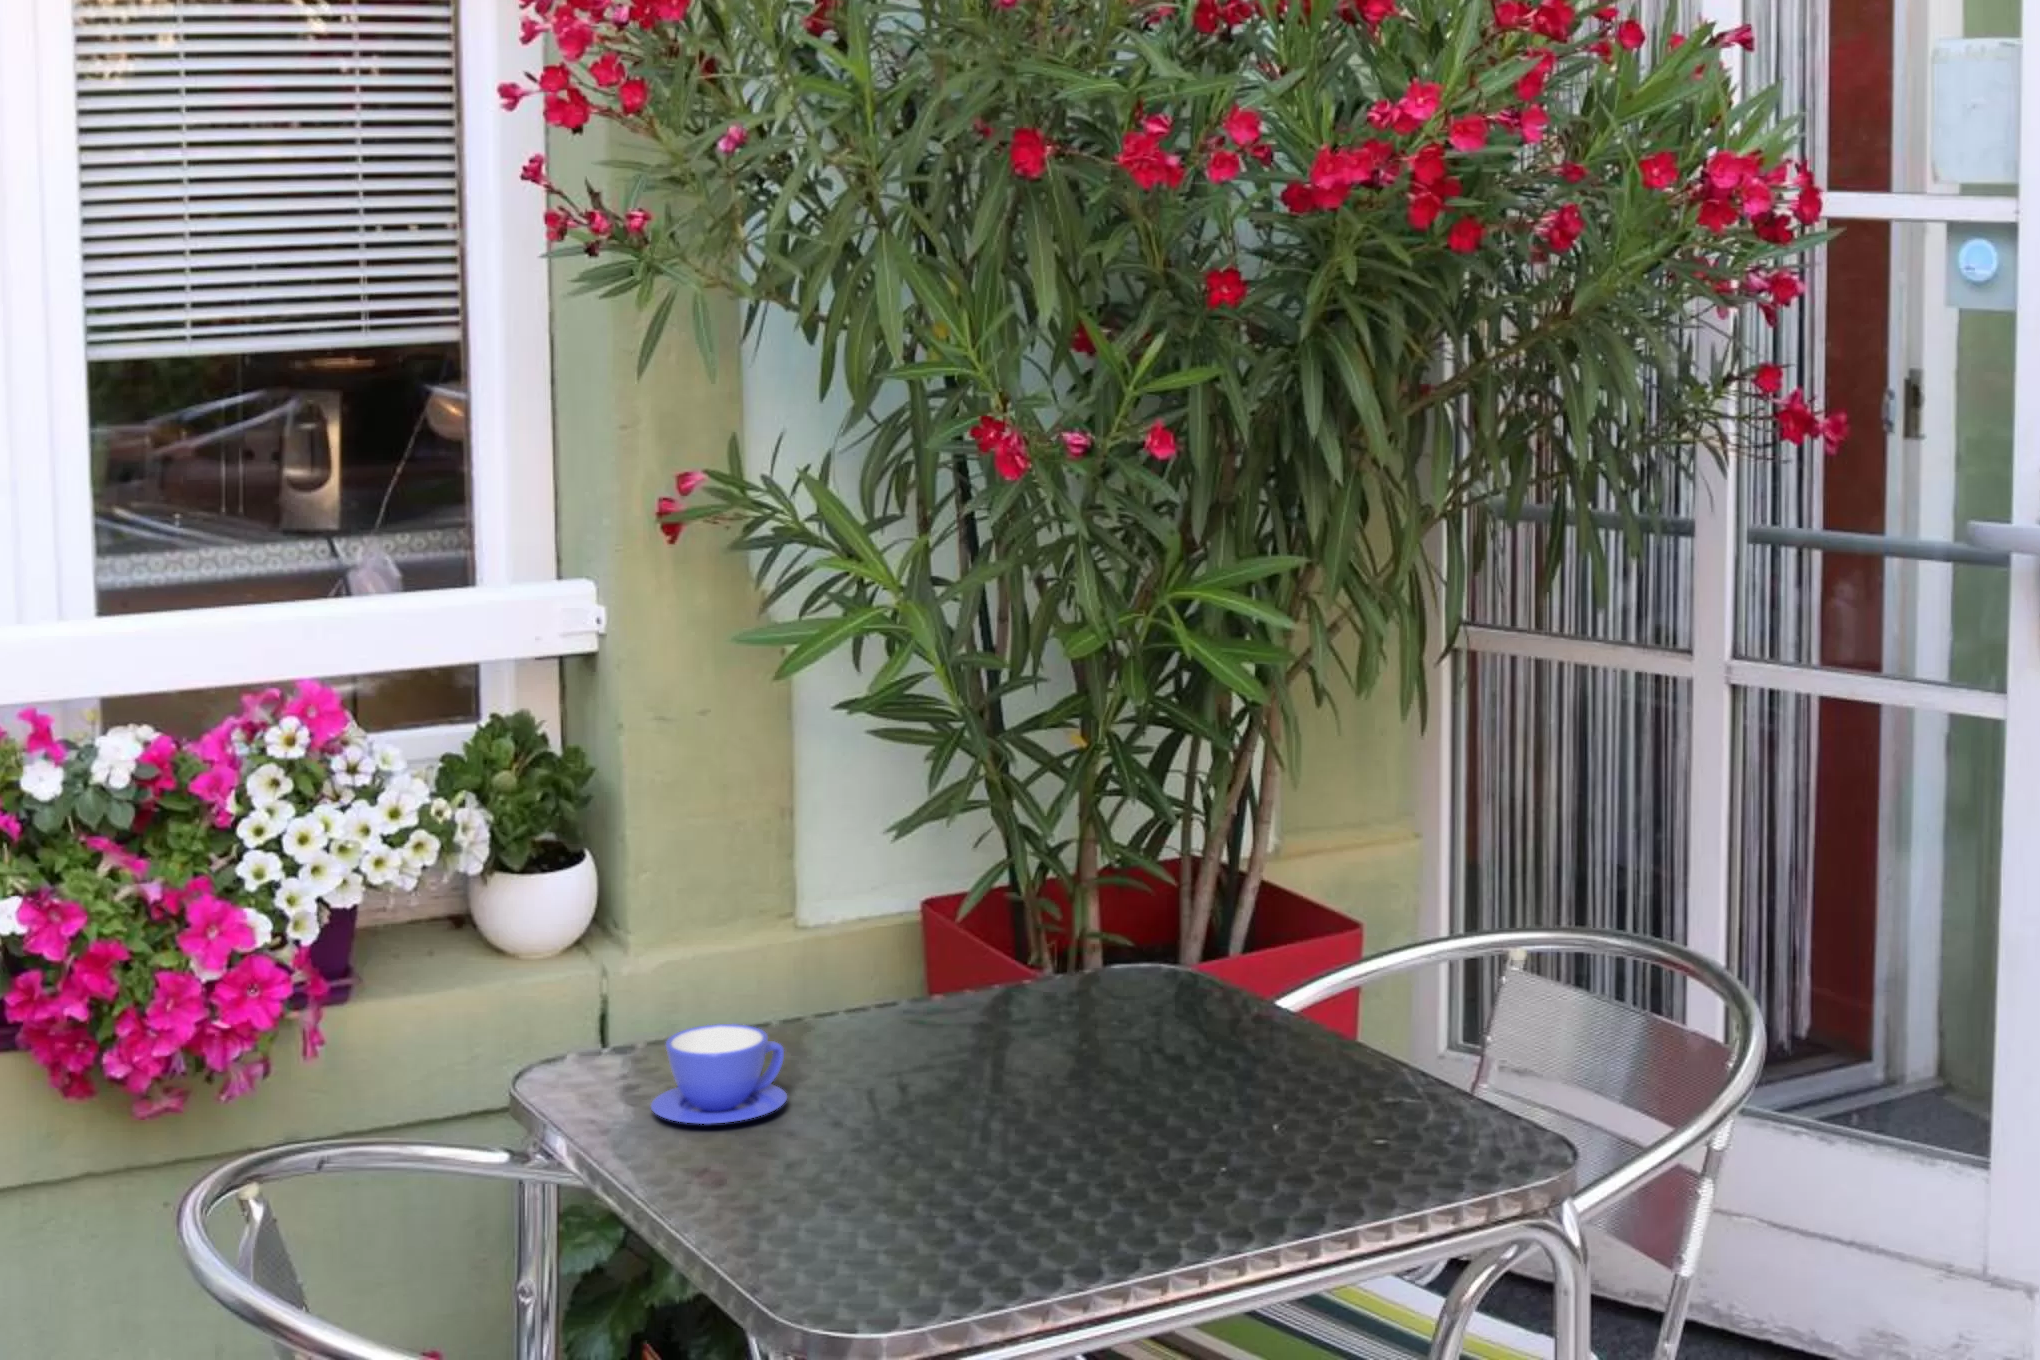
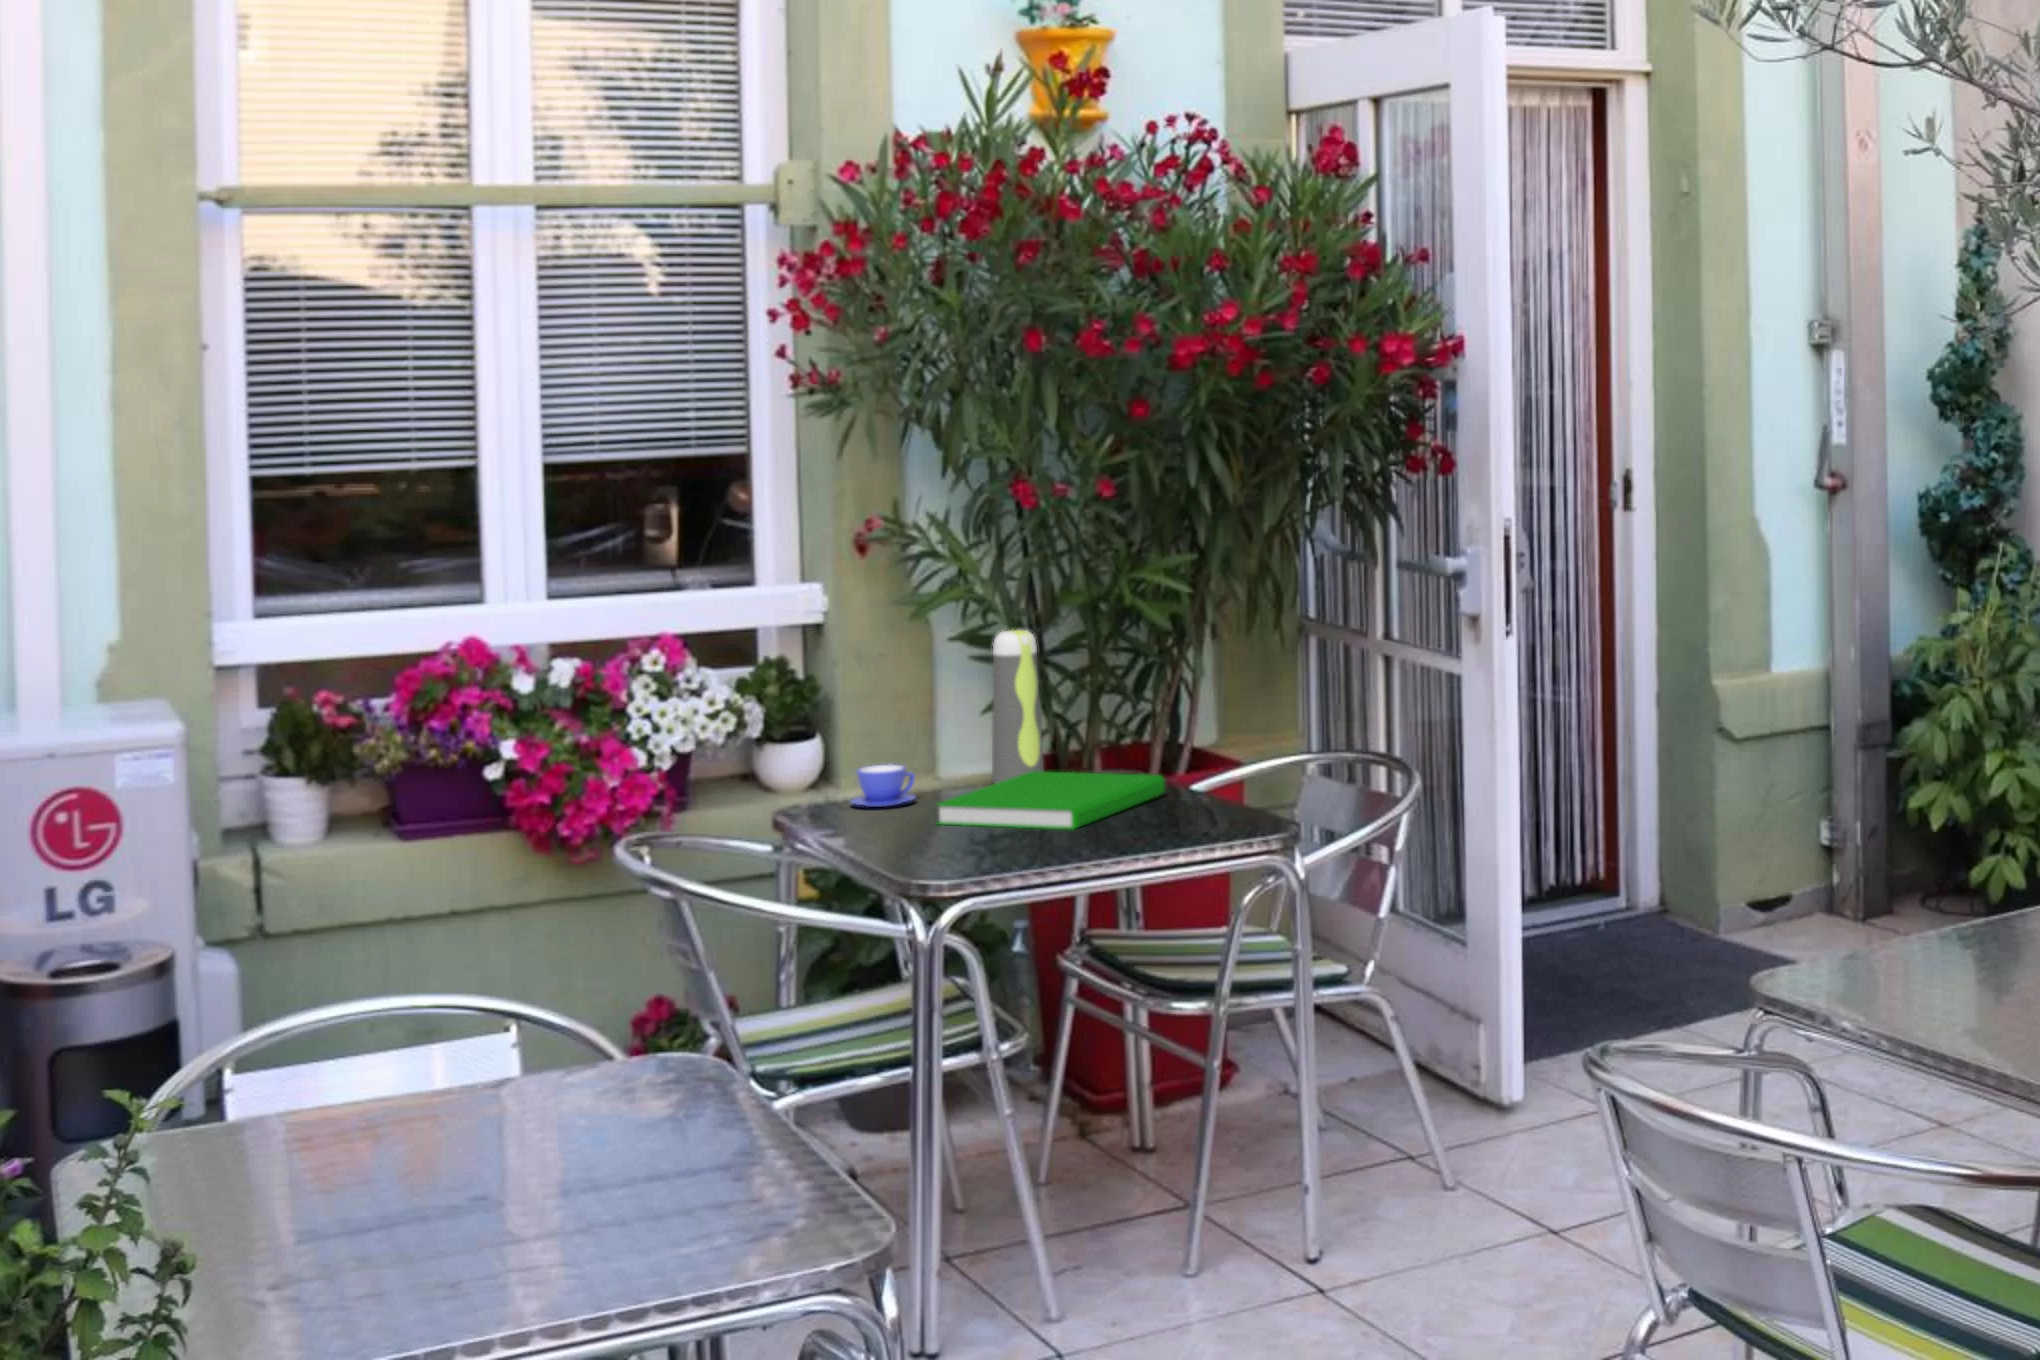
water bottle: none [932,736,1036,1053] -> present [992,630,1044,784]
book: none [838,1039,1301,1247] -> present [937,771,1165,830]

